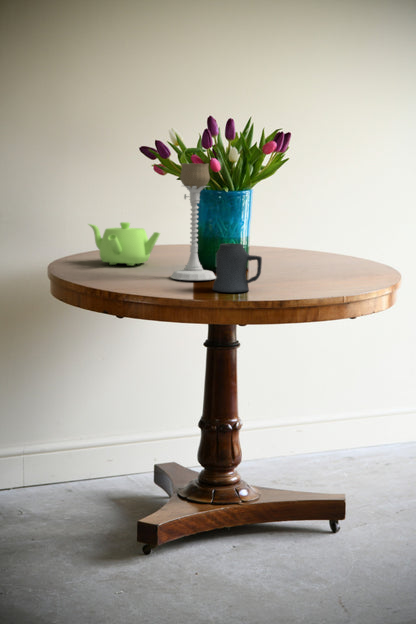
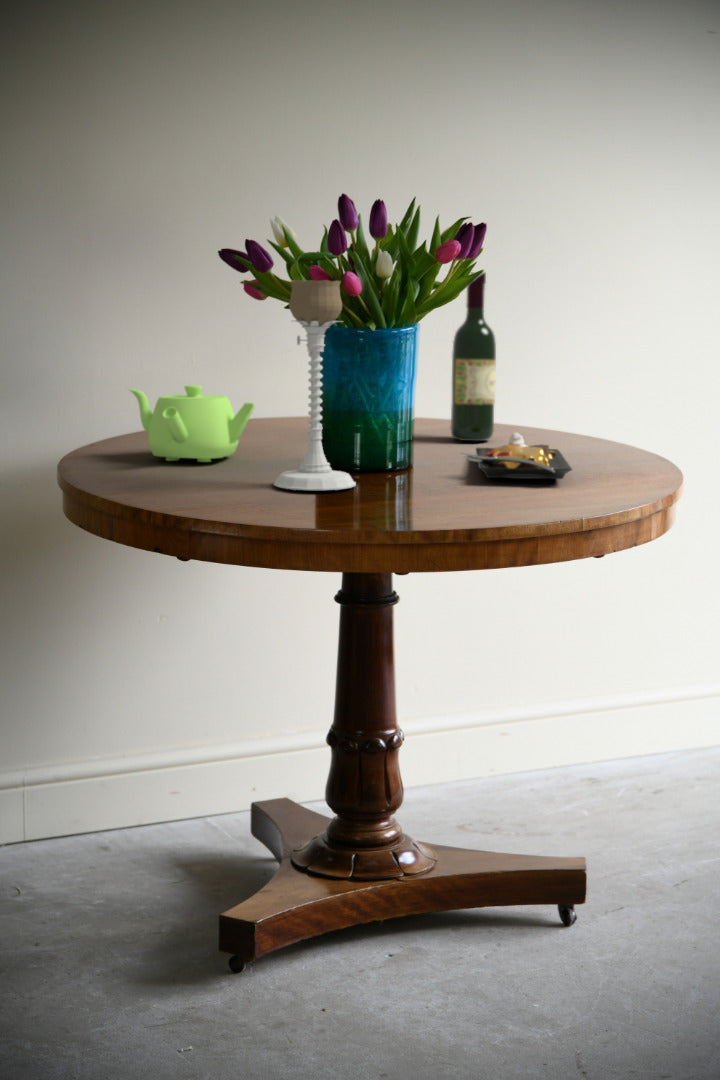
wine bottle: none [270,160,296,256] -> present [450,272,496,441]
mug: present [213,243,262,292] -> none [348,425,437,514]
plate: none [275,250,338,276] -> present [465,433,572,479]

